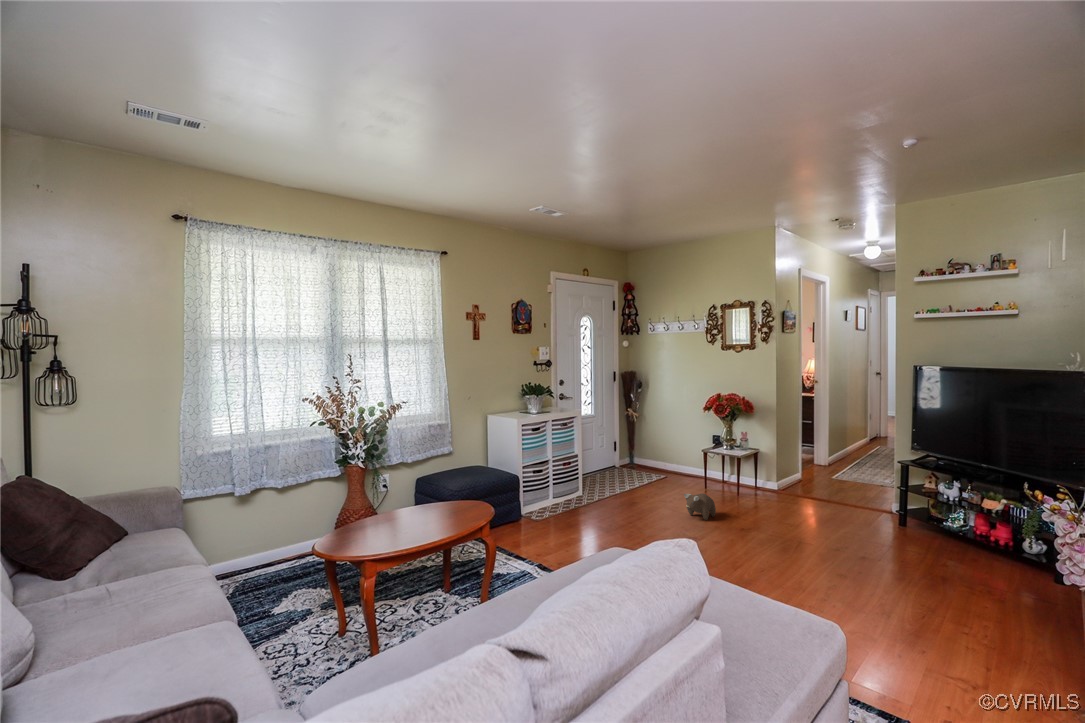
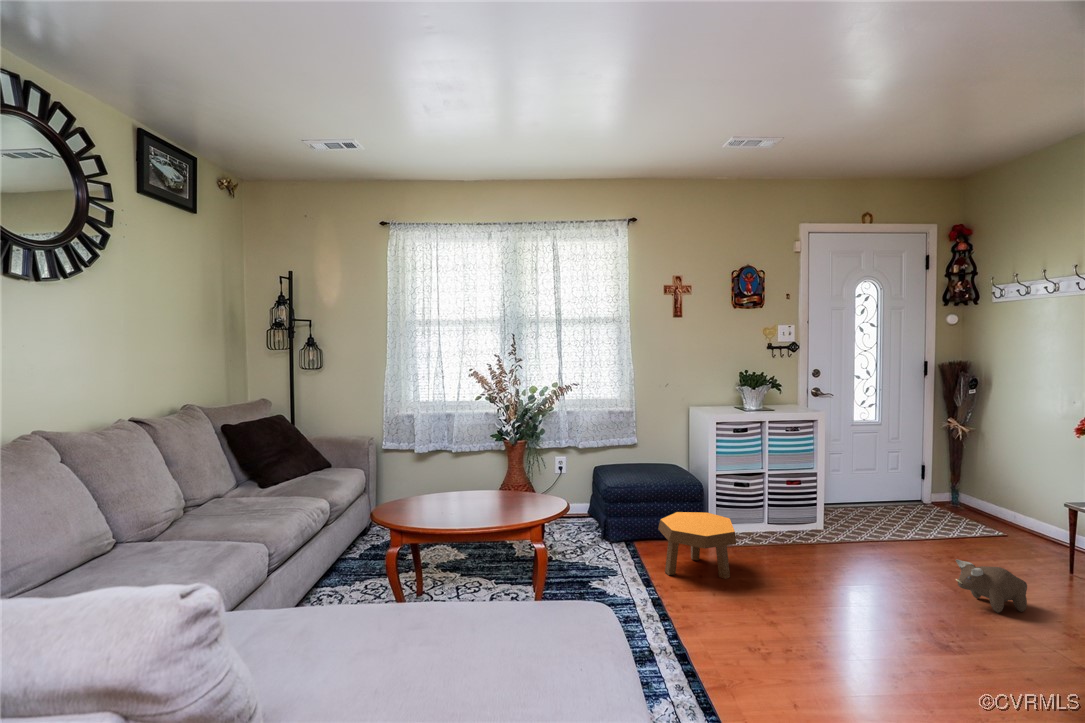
footstool: none [509,496,571,551] -> present [658,512,736,579]

